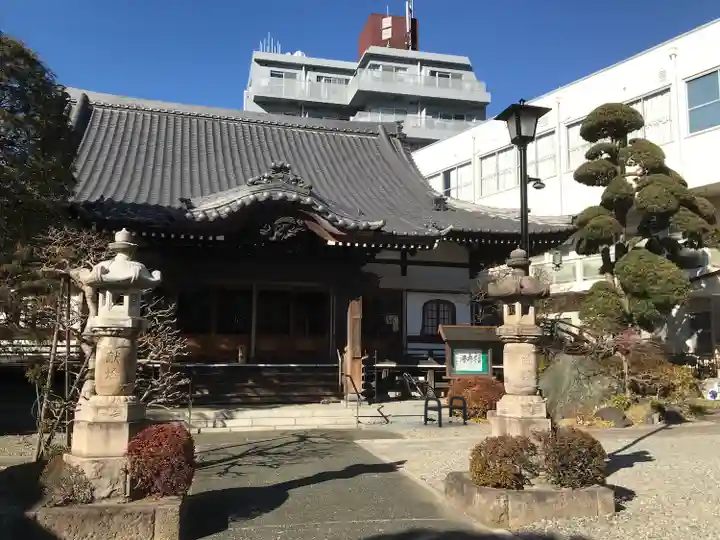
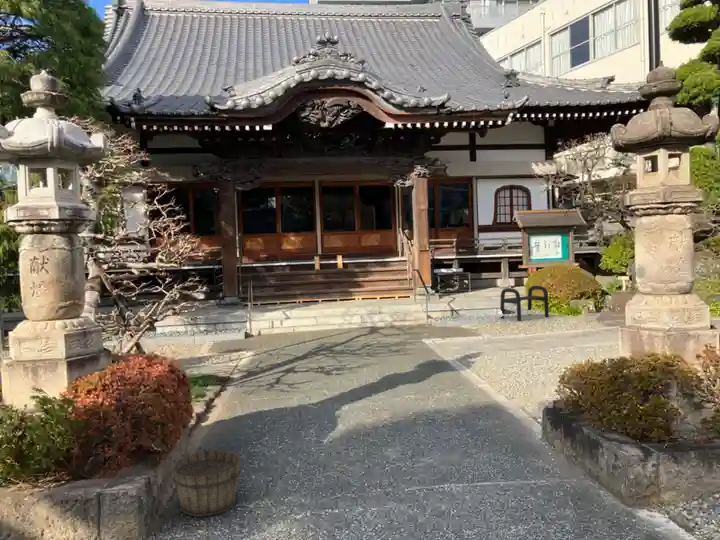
wooden bucket: none [199,481,243,524] -> present [171,447,241,517]

